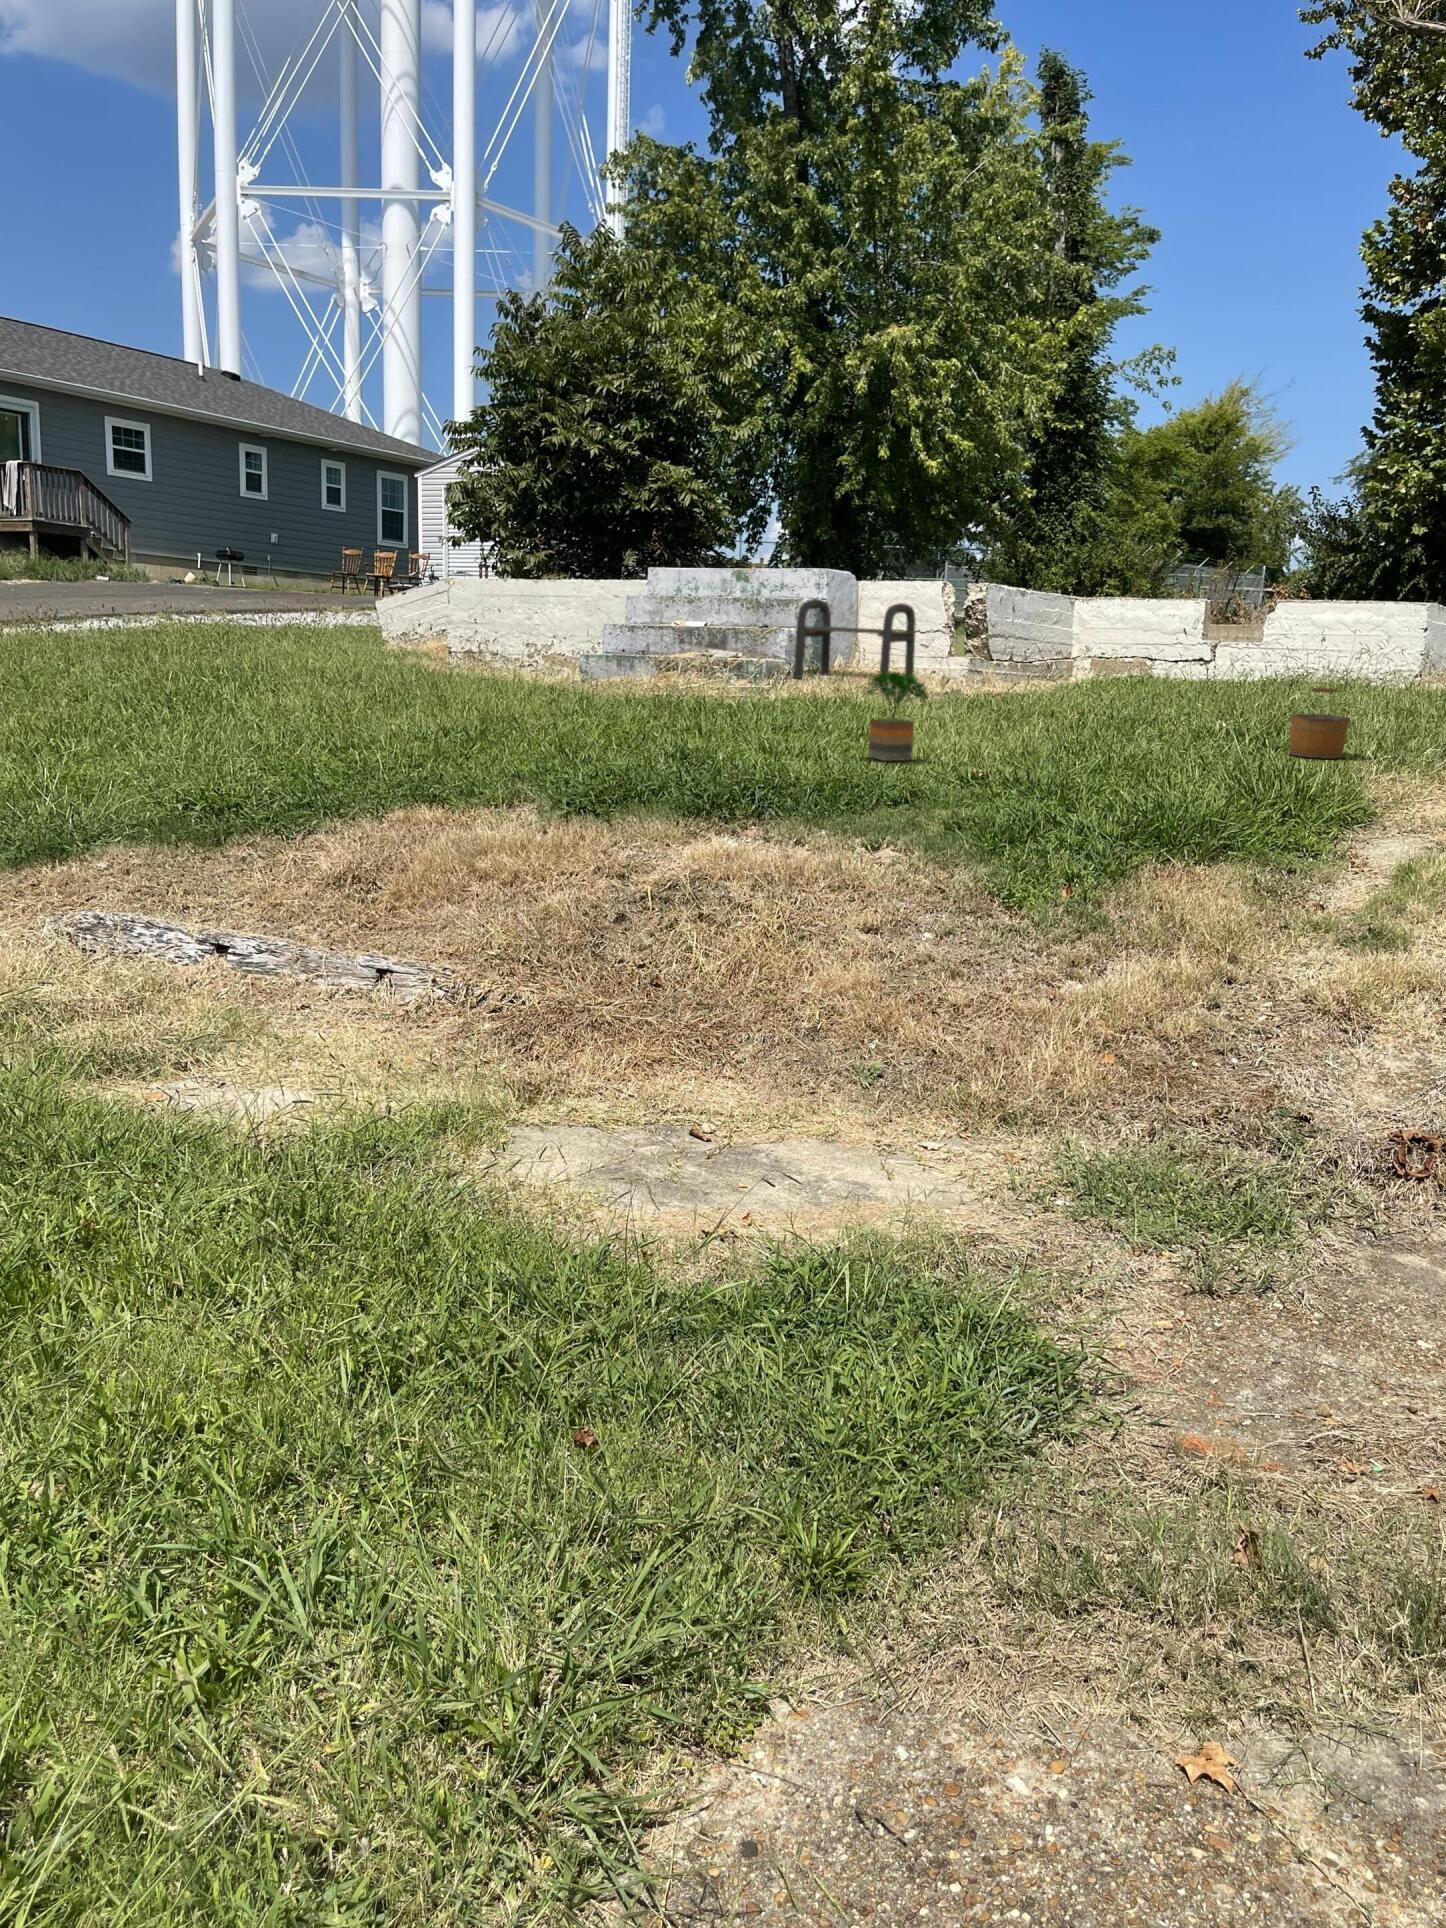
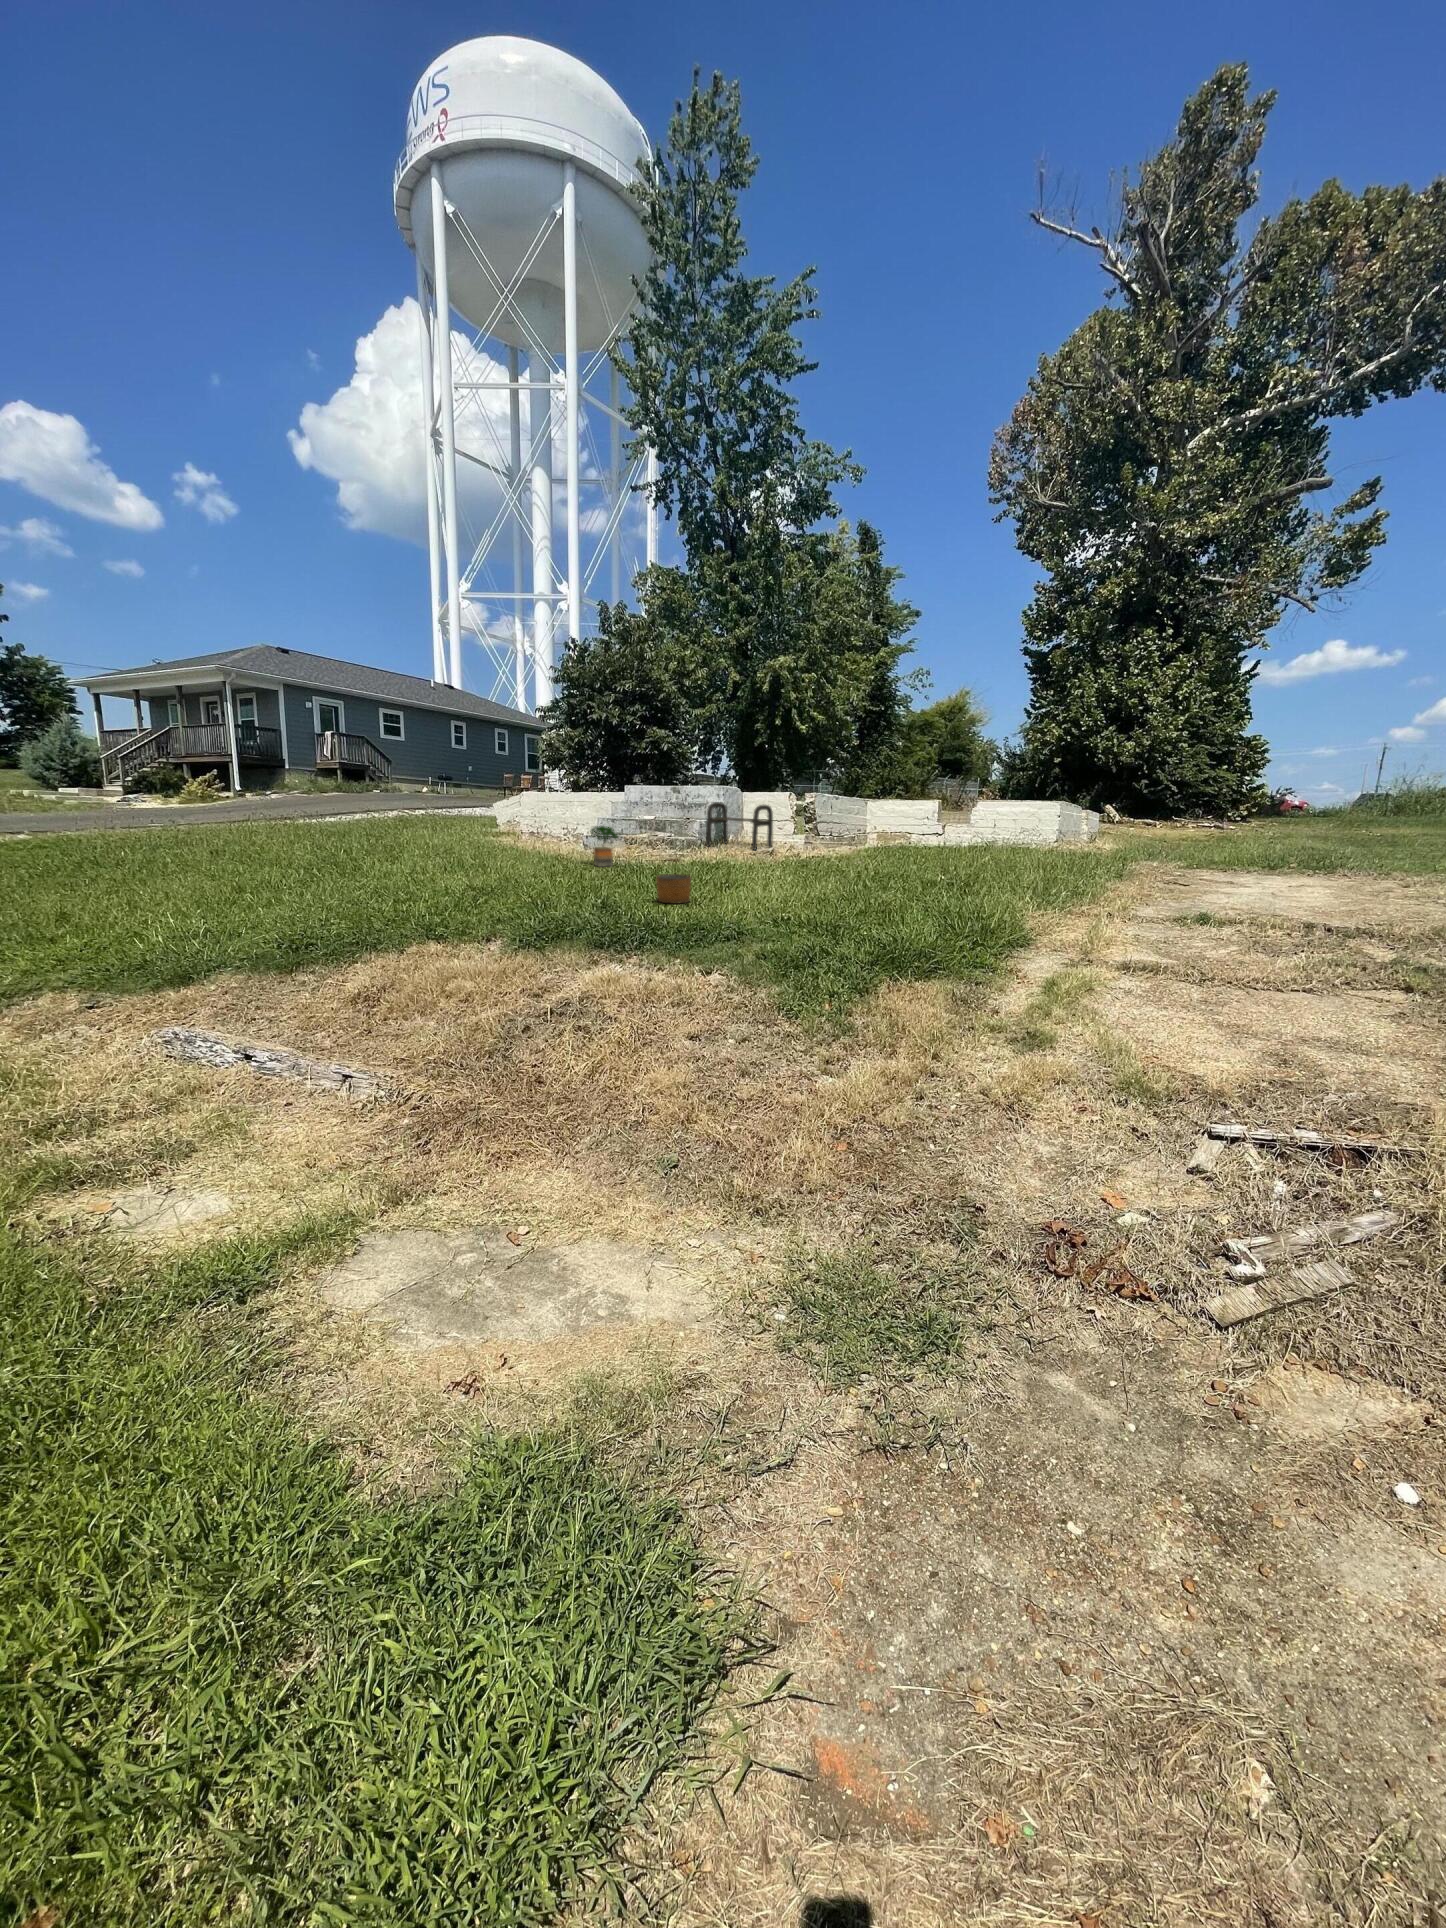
potted tree: present [867,672,929,761] -> present [590,826,617,867]
bucket: present [1288,688,1351,759] -> present [656,858,692,903]

